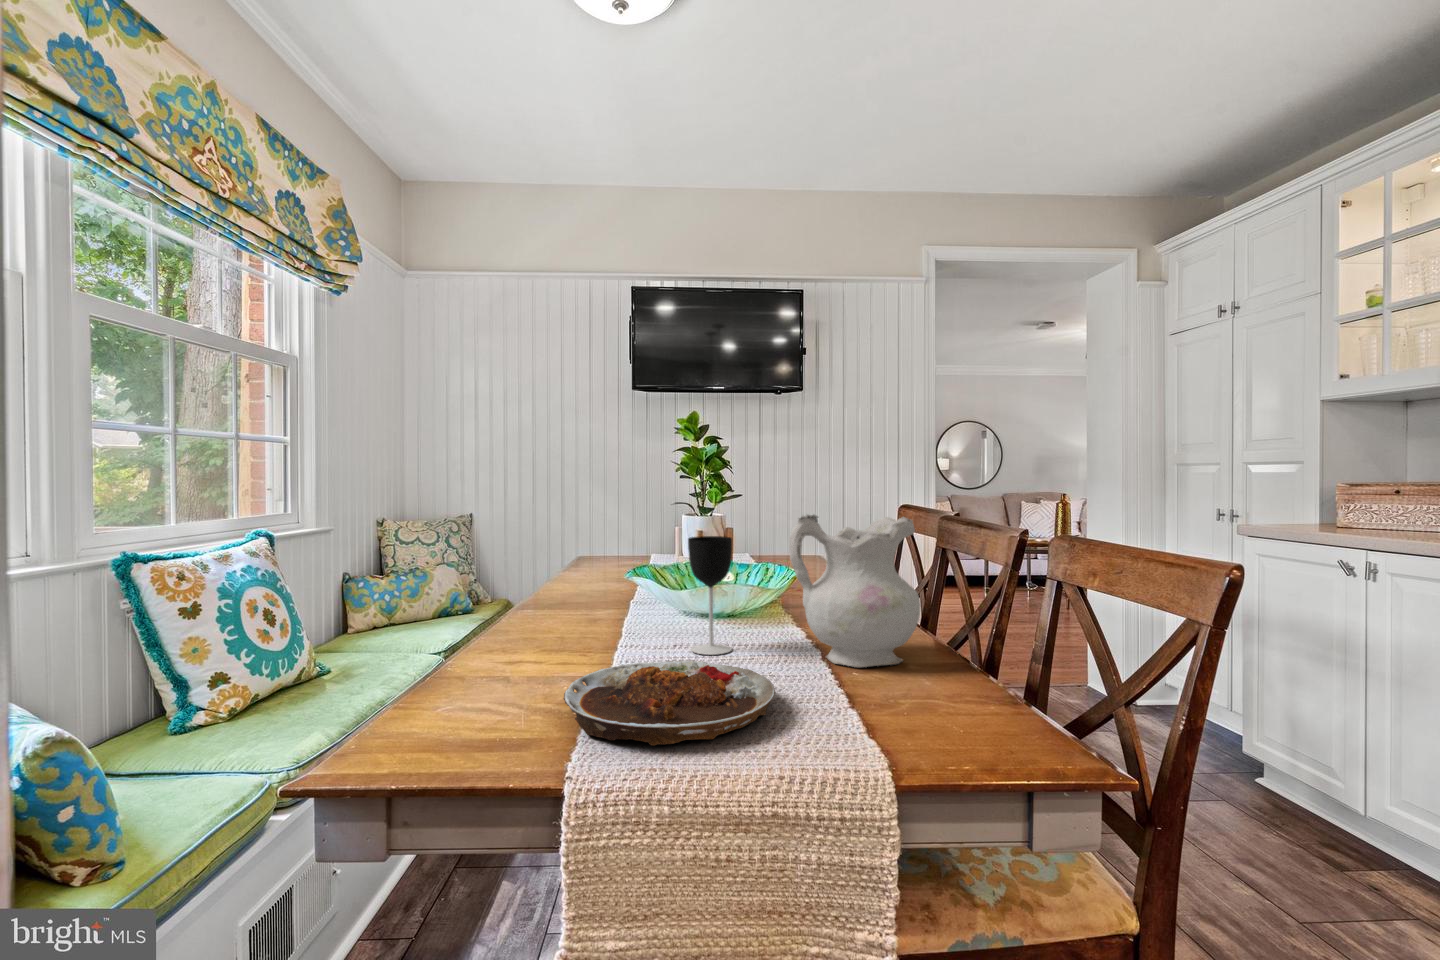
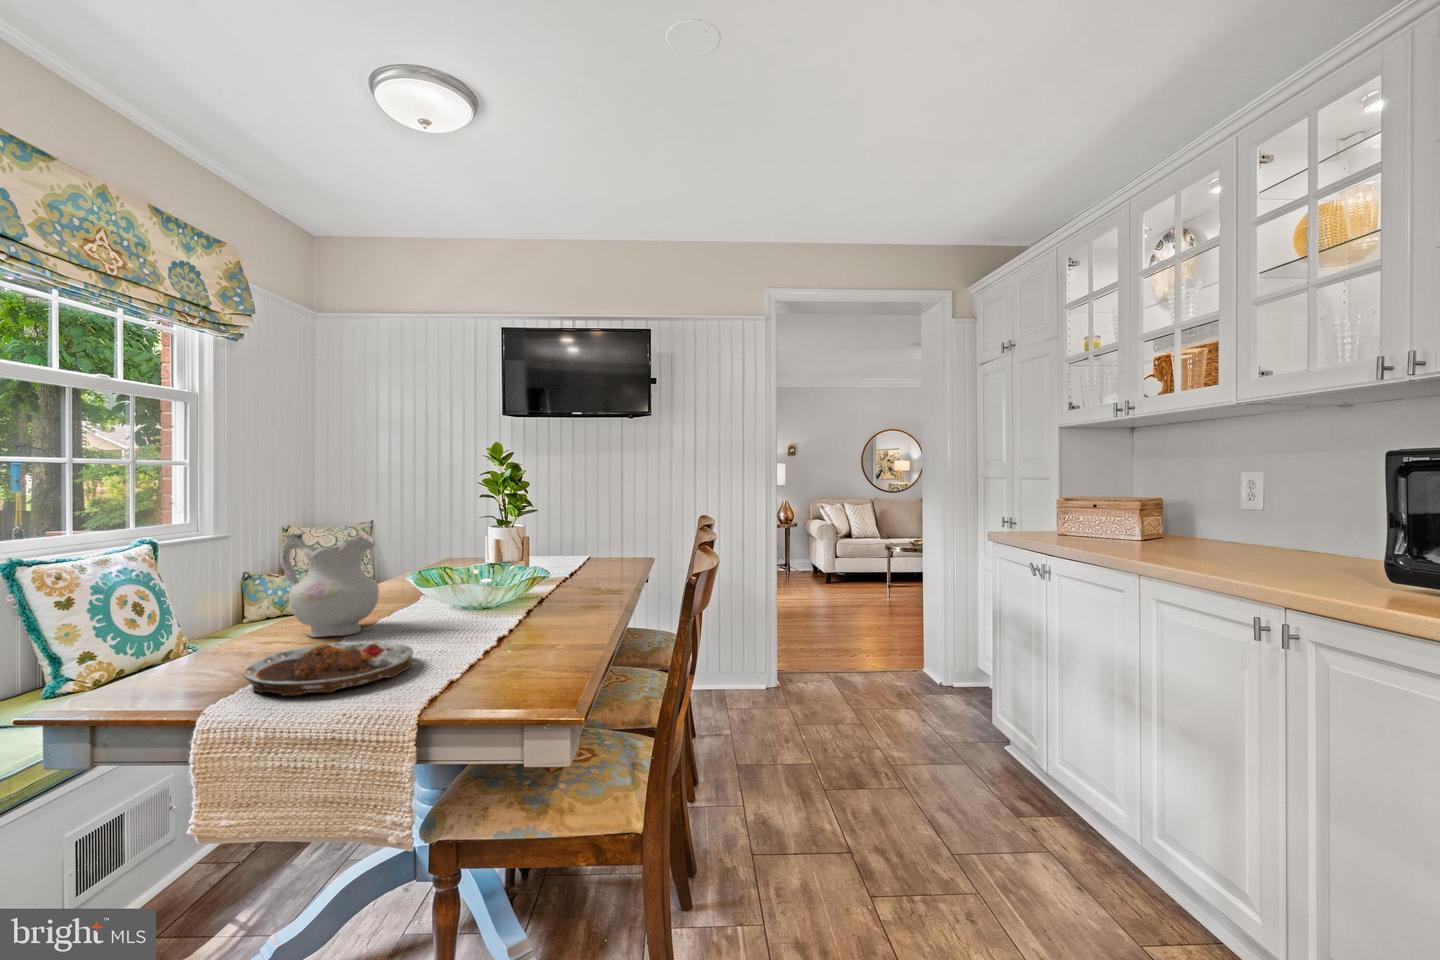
ceramic pitcher: present [789,515,921,668] -> present [280,534,379,637]
wine glass: present [688,536,732,655] -> none [411,550,447,637]

